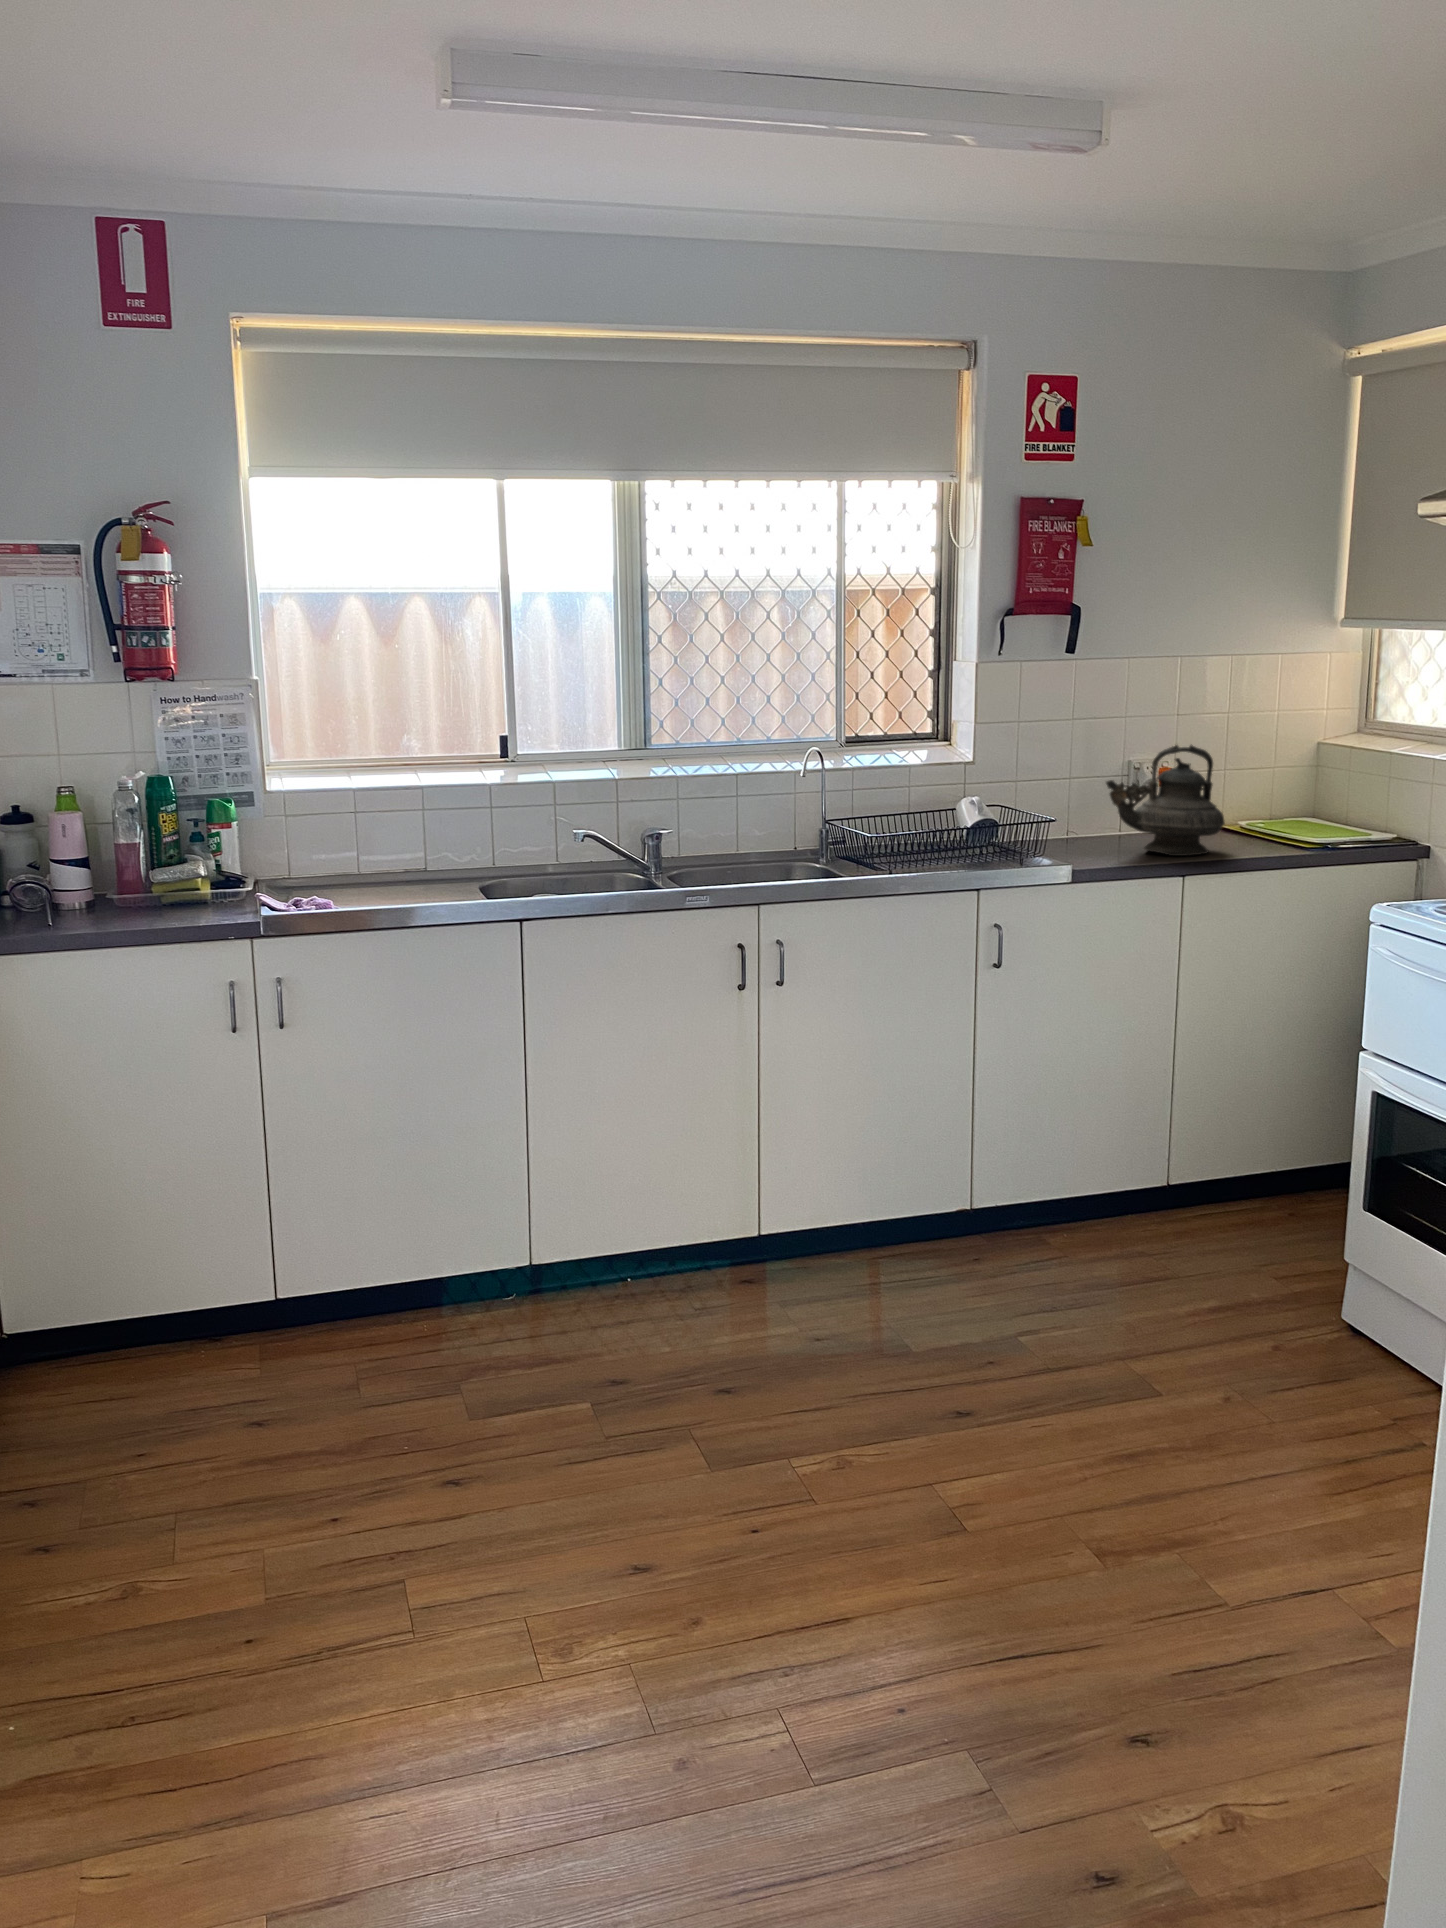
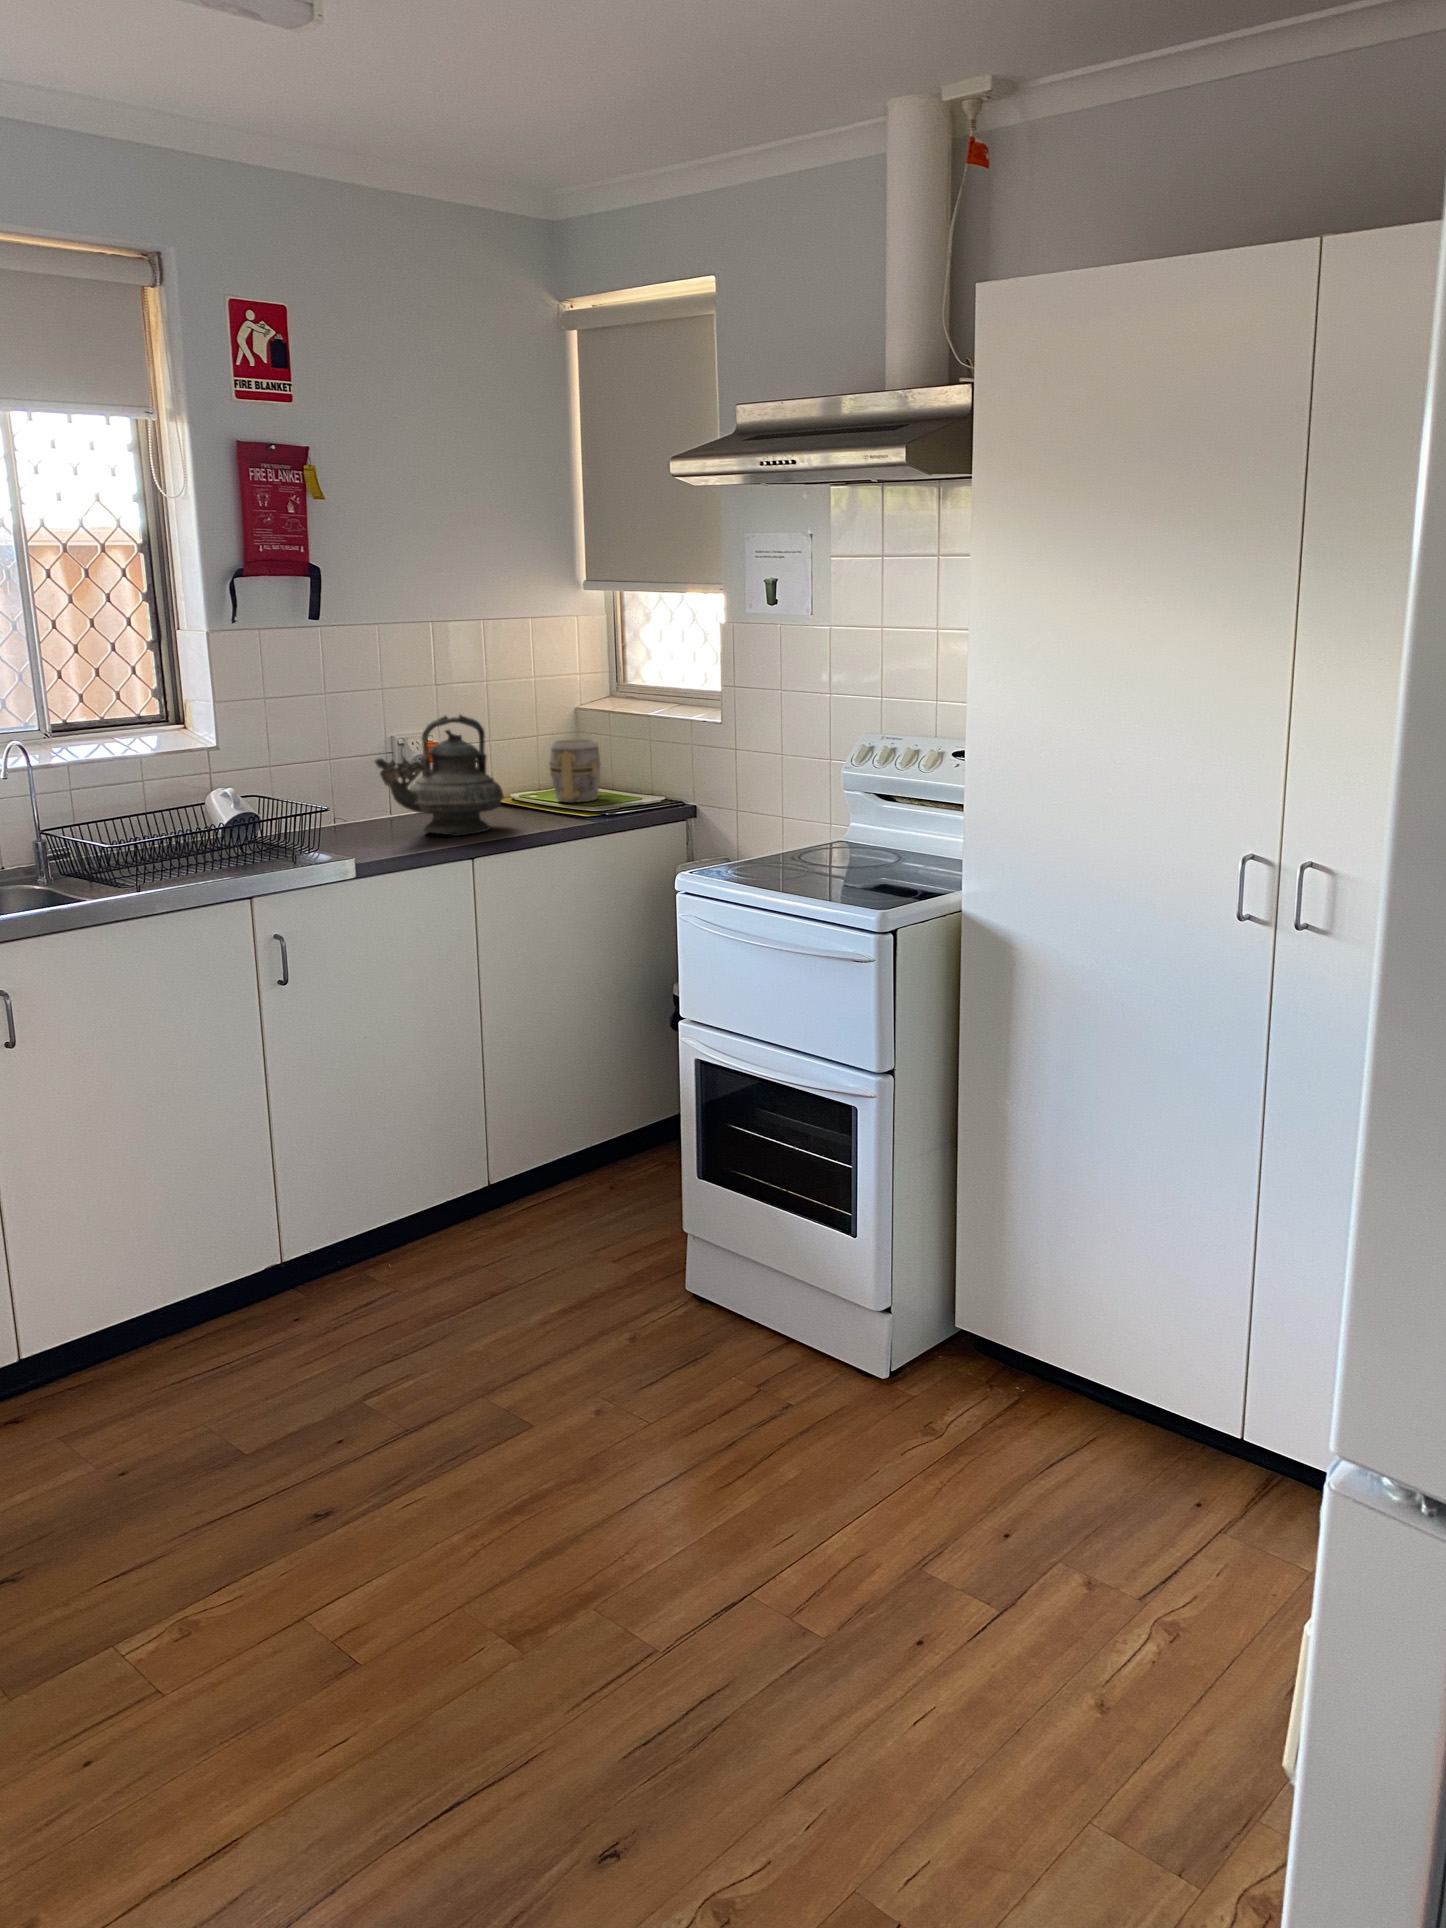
mug: none [1279,774,1333,836] -> present [549,739,600,803]

